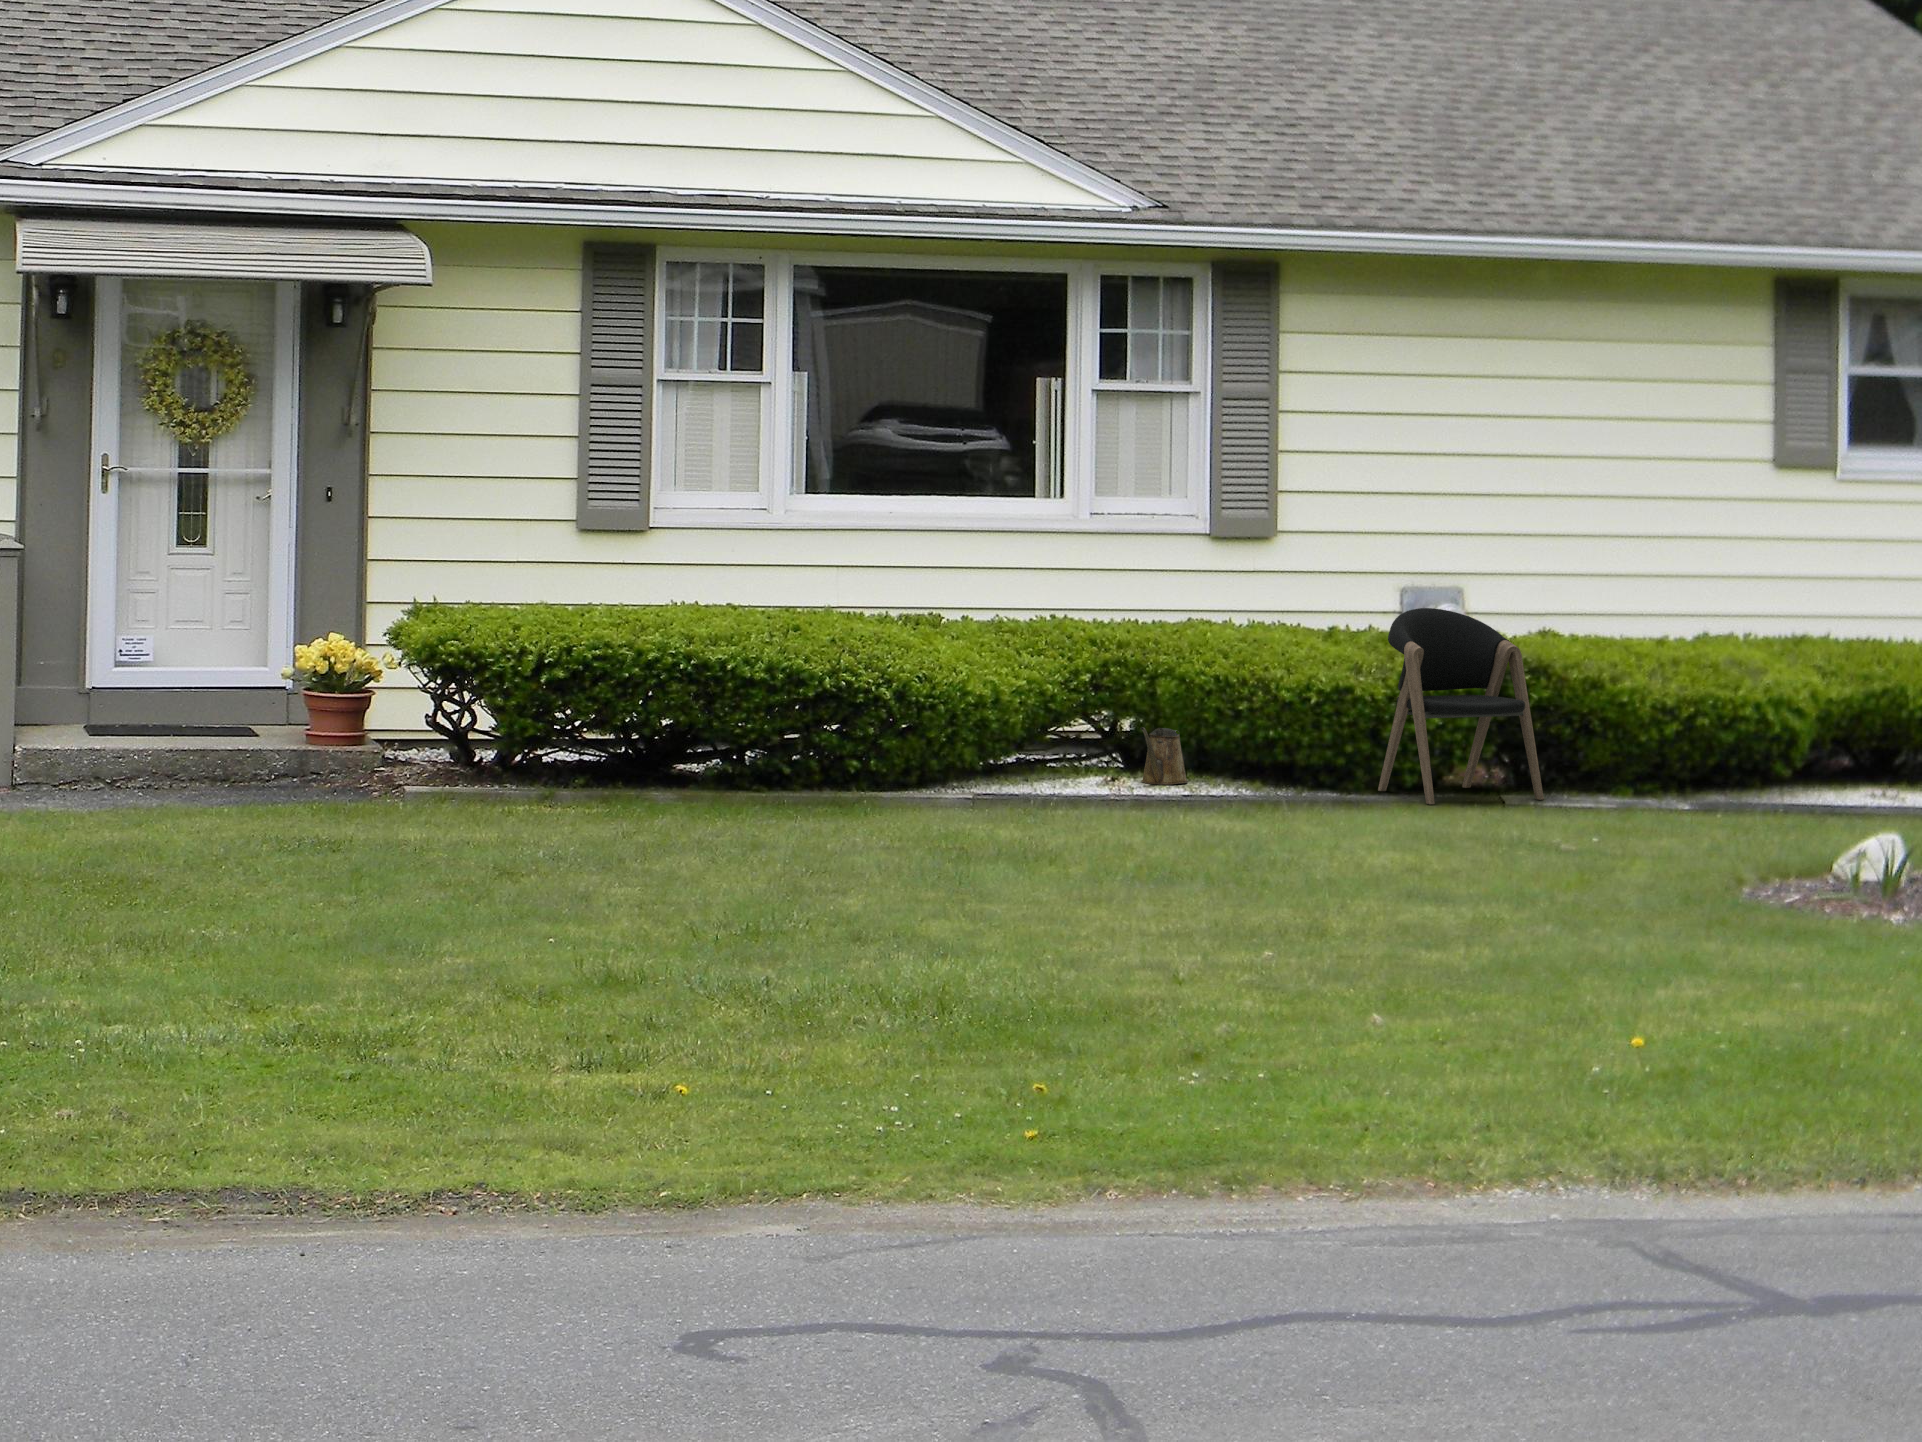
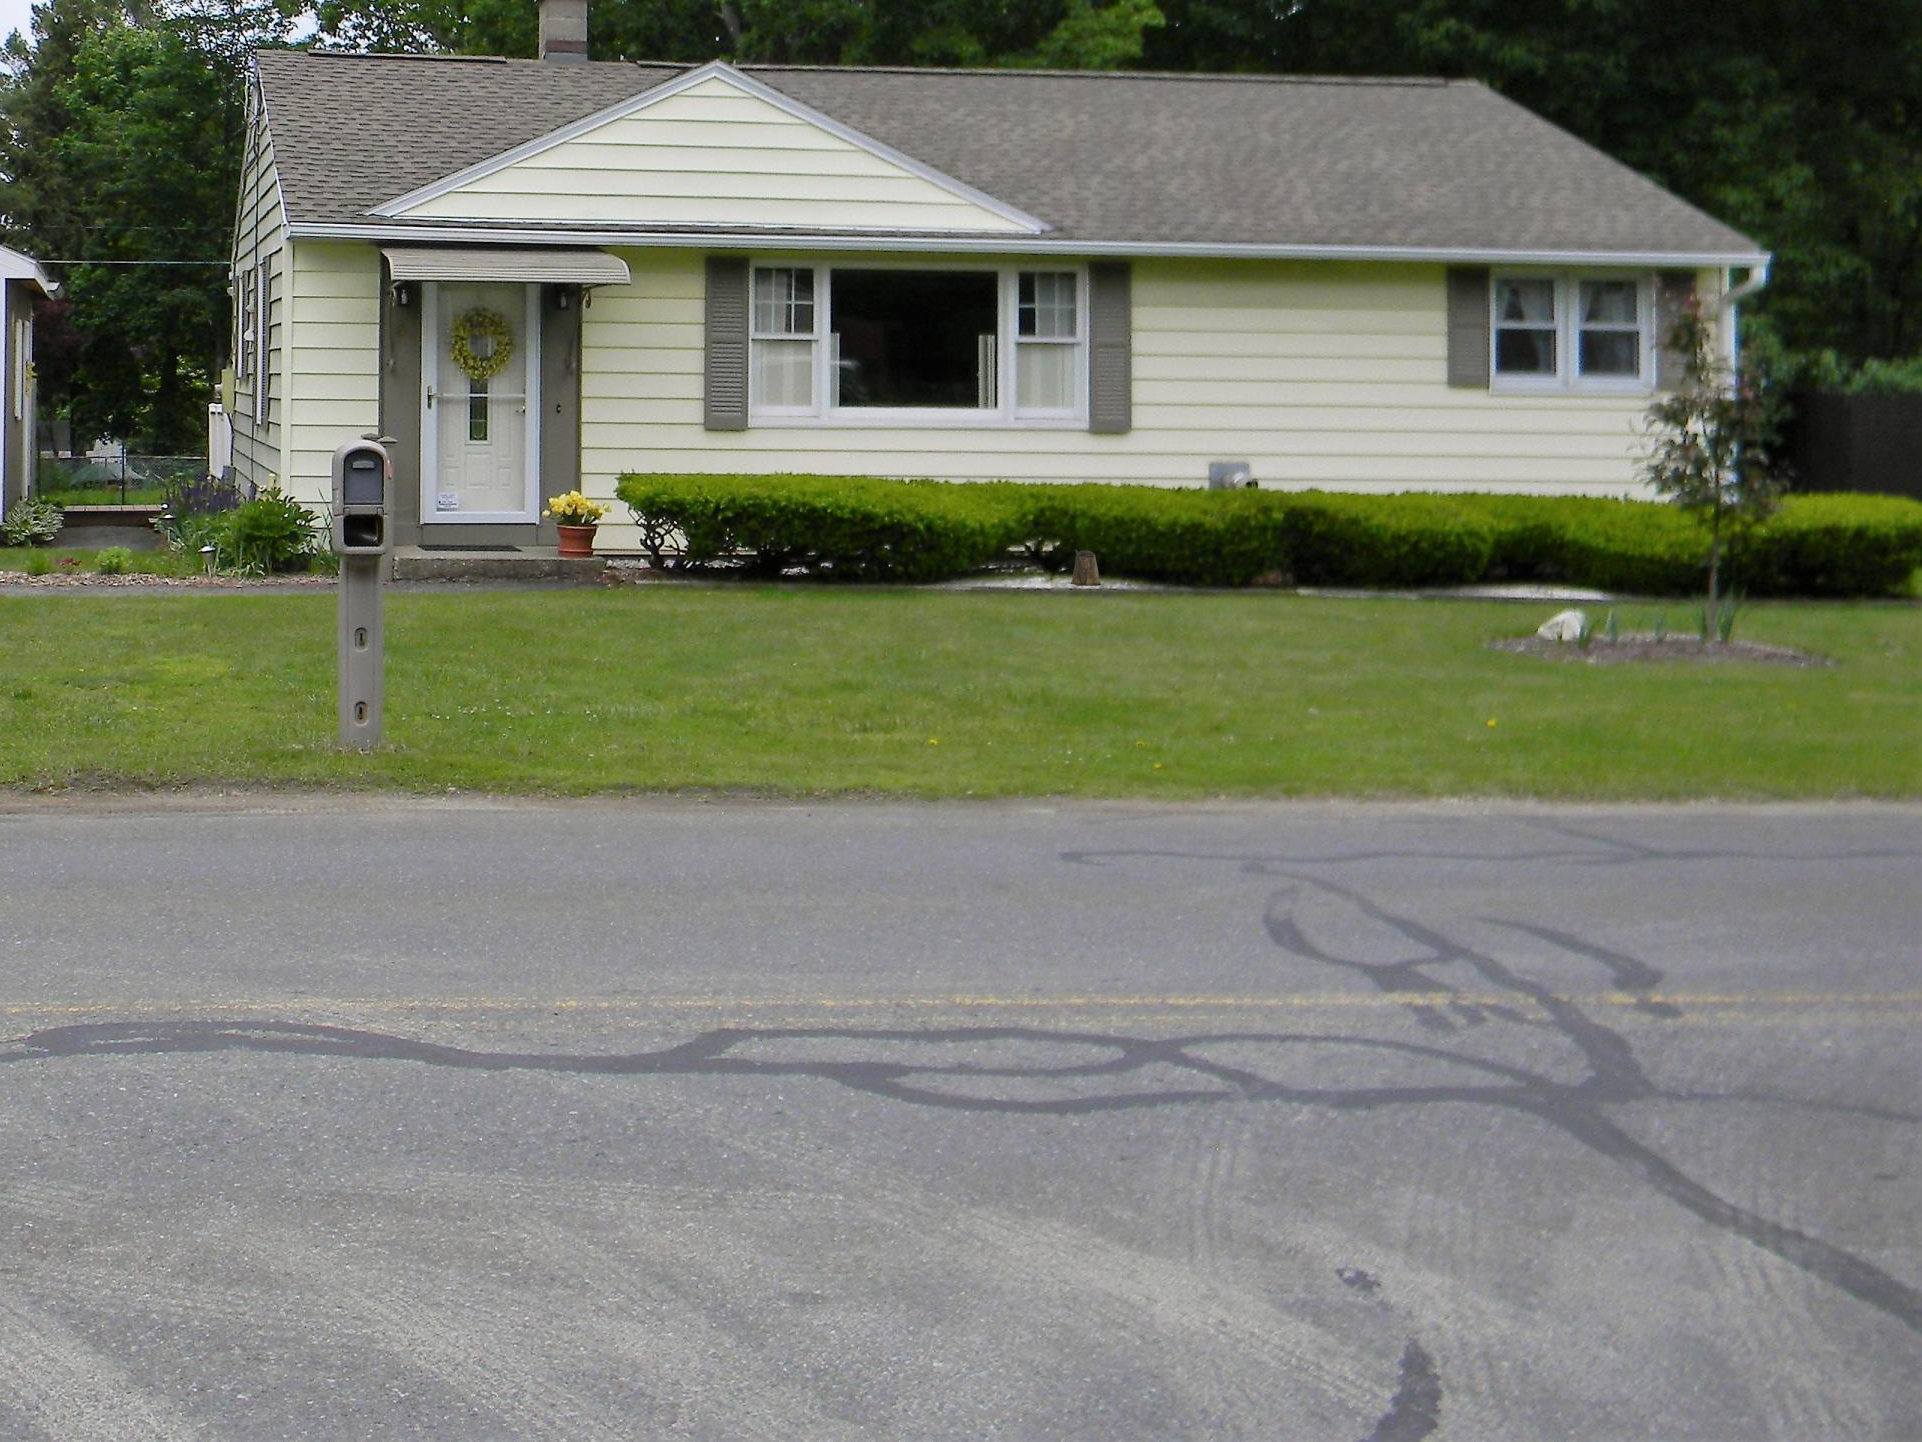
chair: present [1378,608,1544,804] -> none [1224,478,1335,598]

